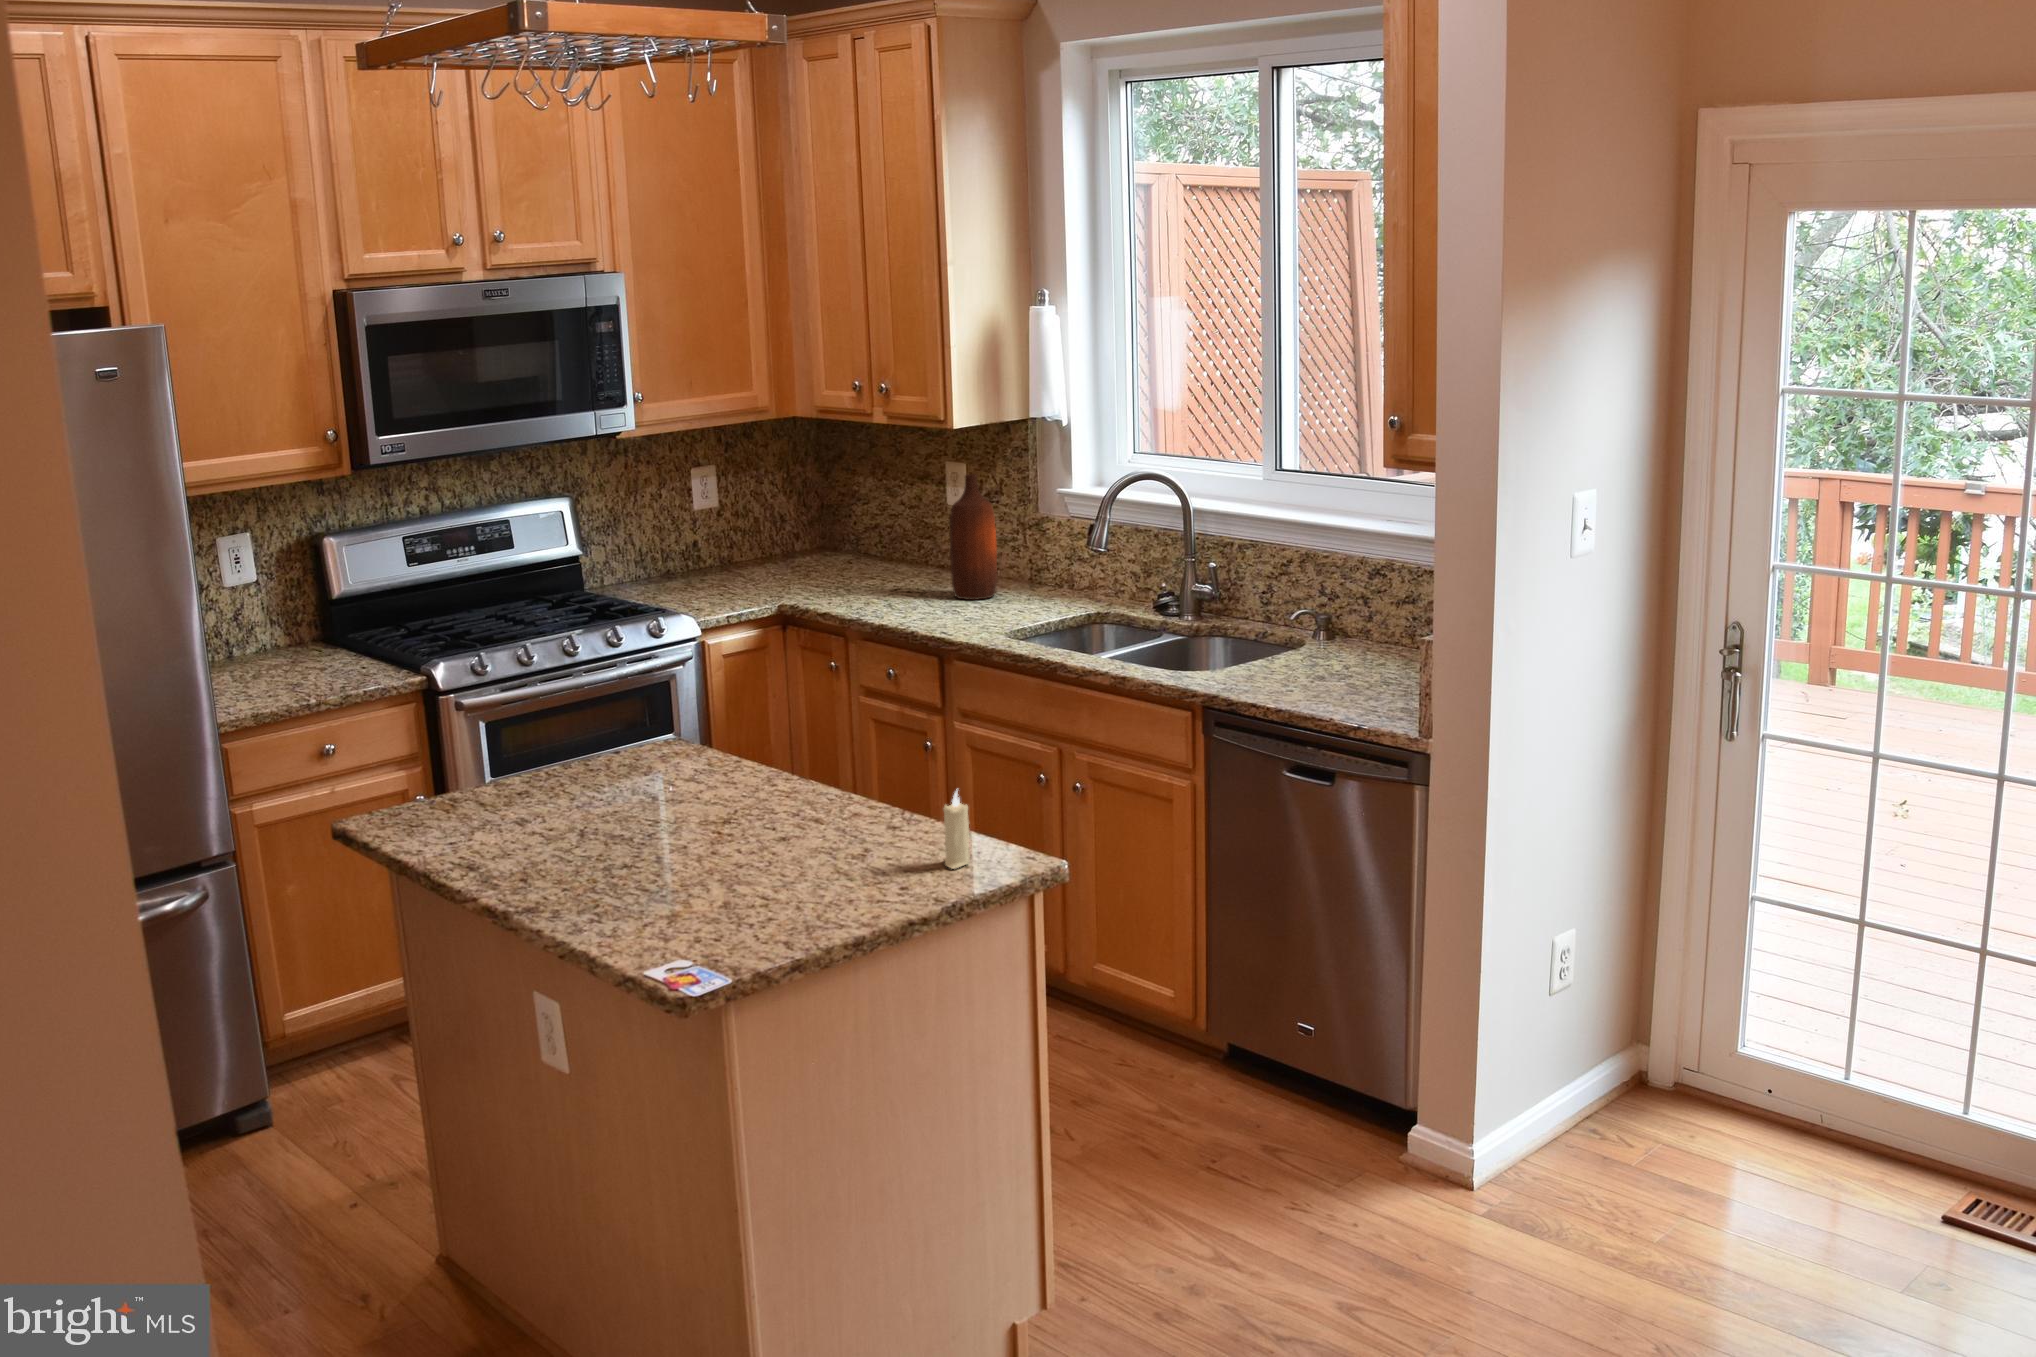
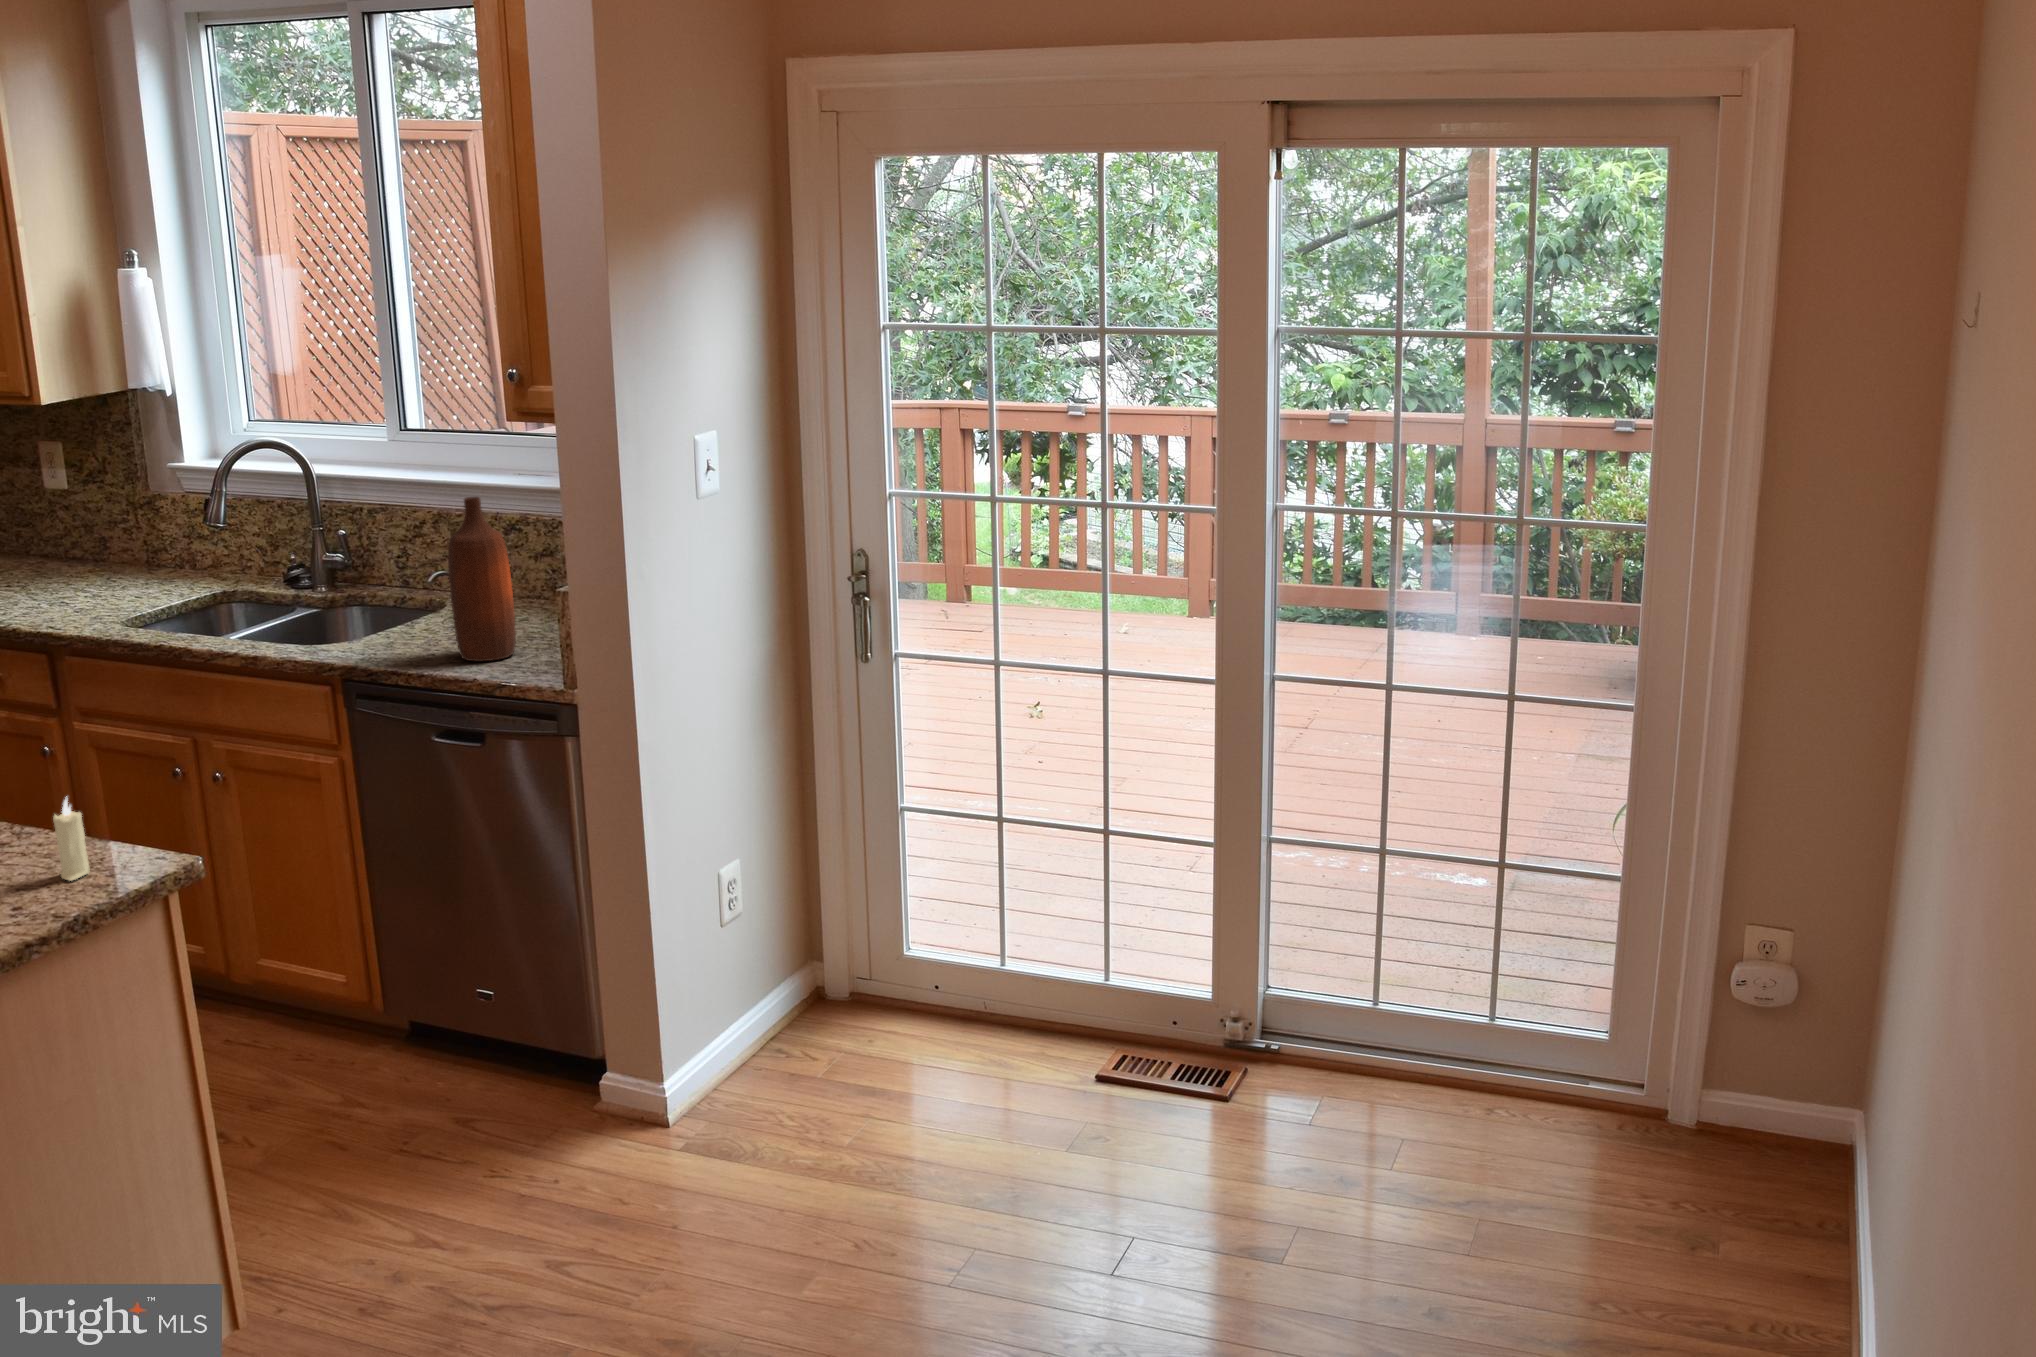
bottle: present [950,474,997,600] -> present [448,497,516,661]

